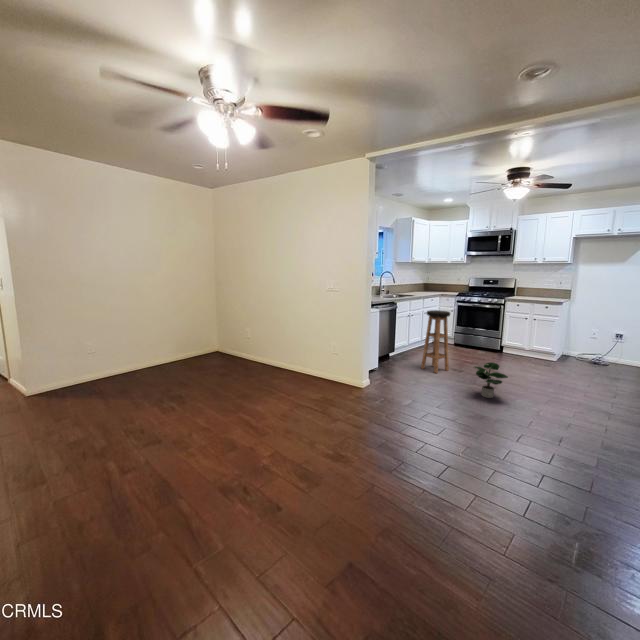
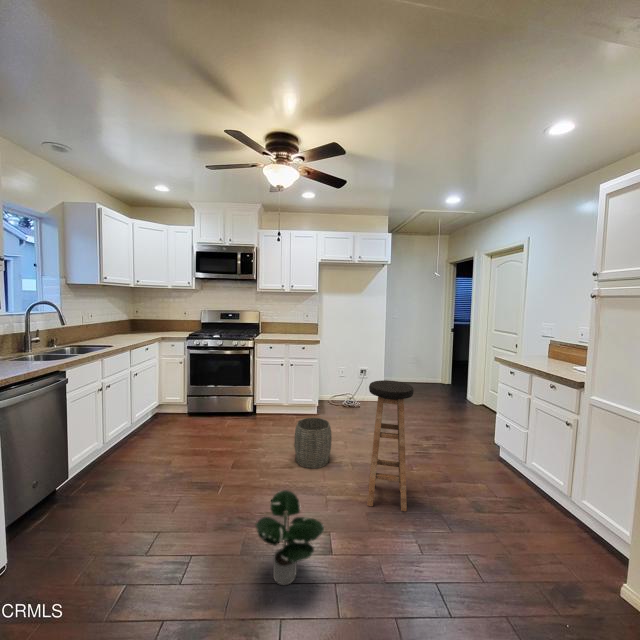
bar stool: present [421,310,450,373] -> present [367,380,414,511]
woven basket: none [518,350,548,380] -> present [294,417,332,468]

